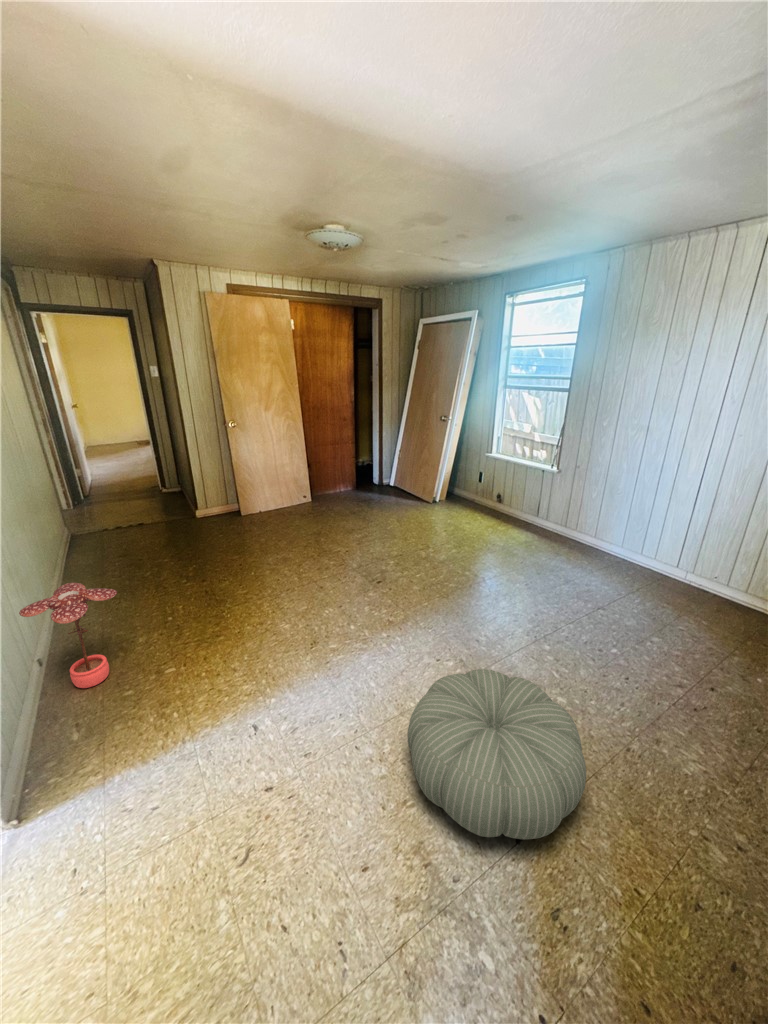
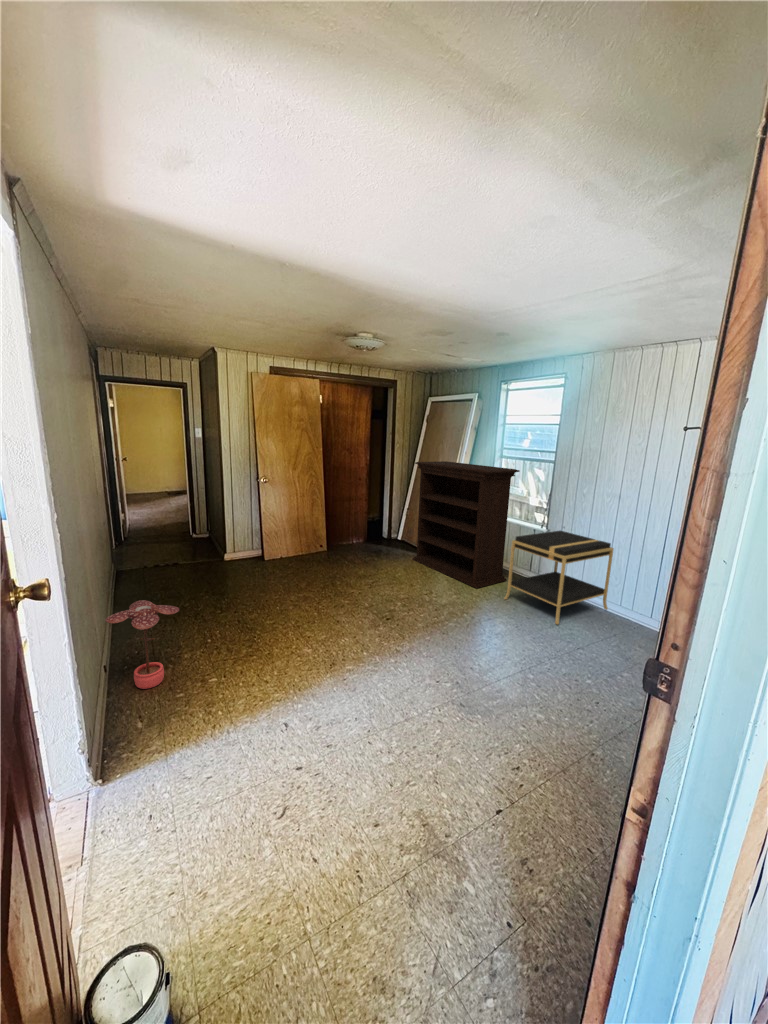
bookshelf: none [407,395,532,541] -> present [413,461,520,588]
nightstand: none [513,471,643,581] -> present [504,531,614,624]
pouf: present [408,669,586,839] -> none [411,682,552,808]

